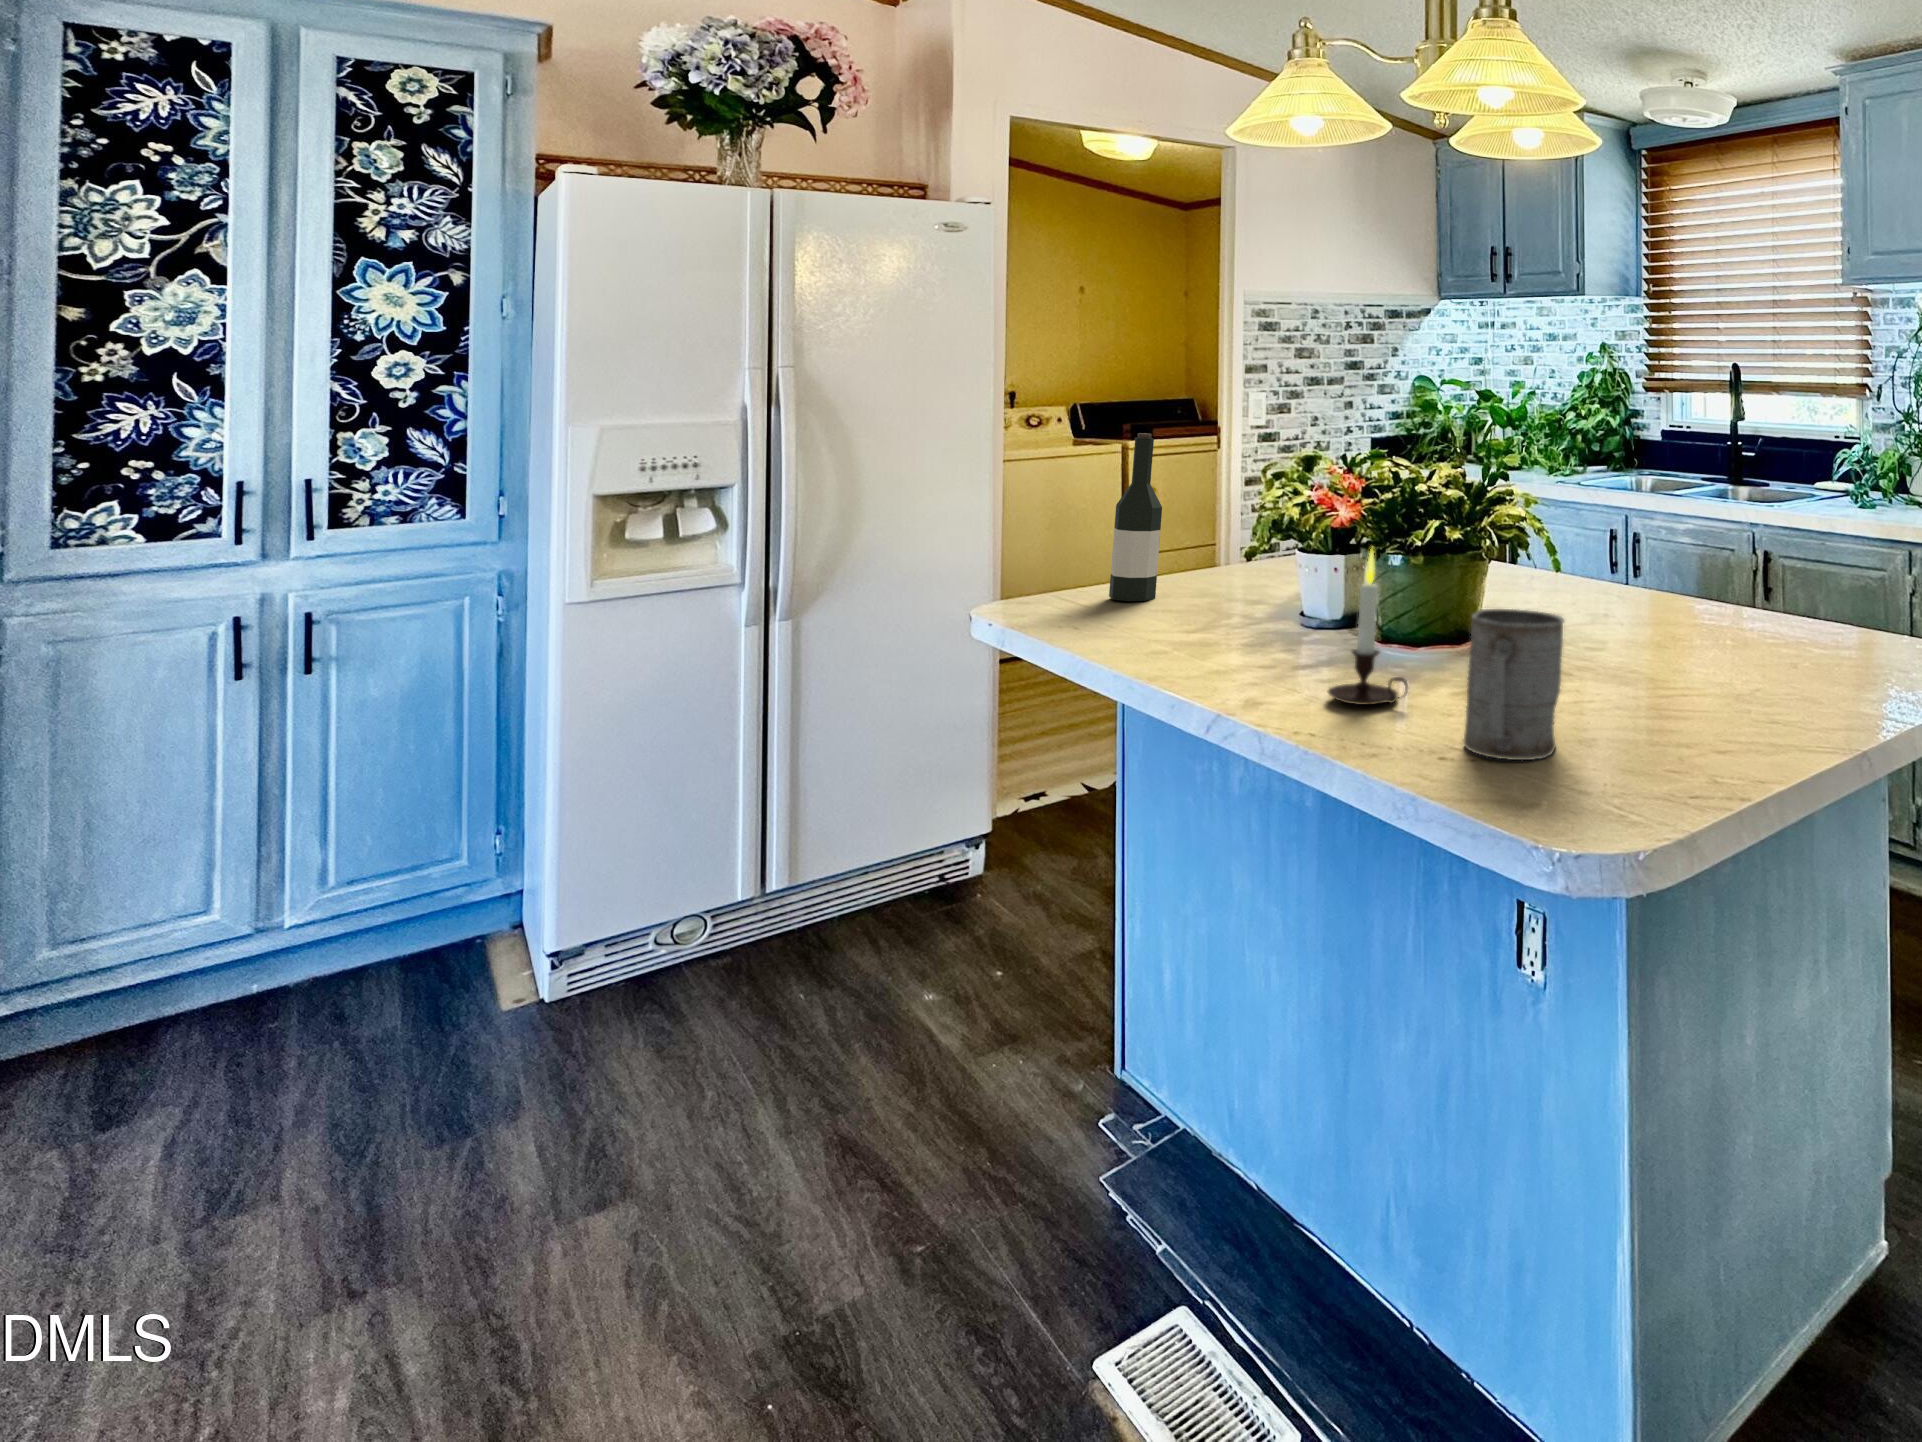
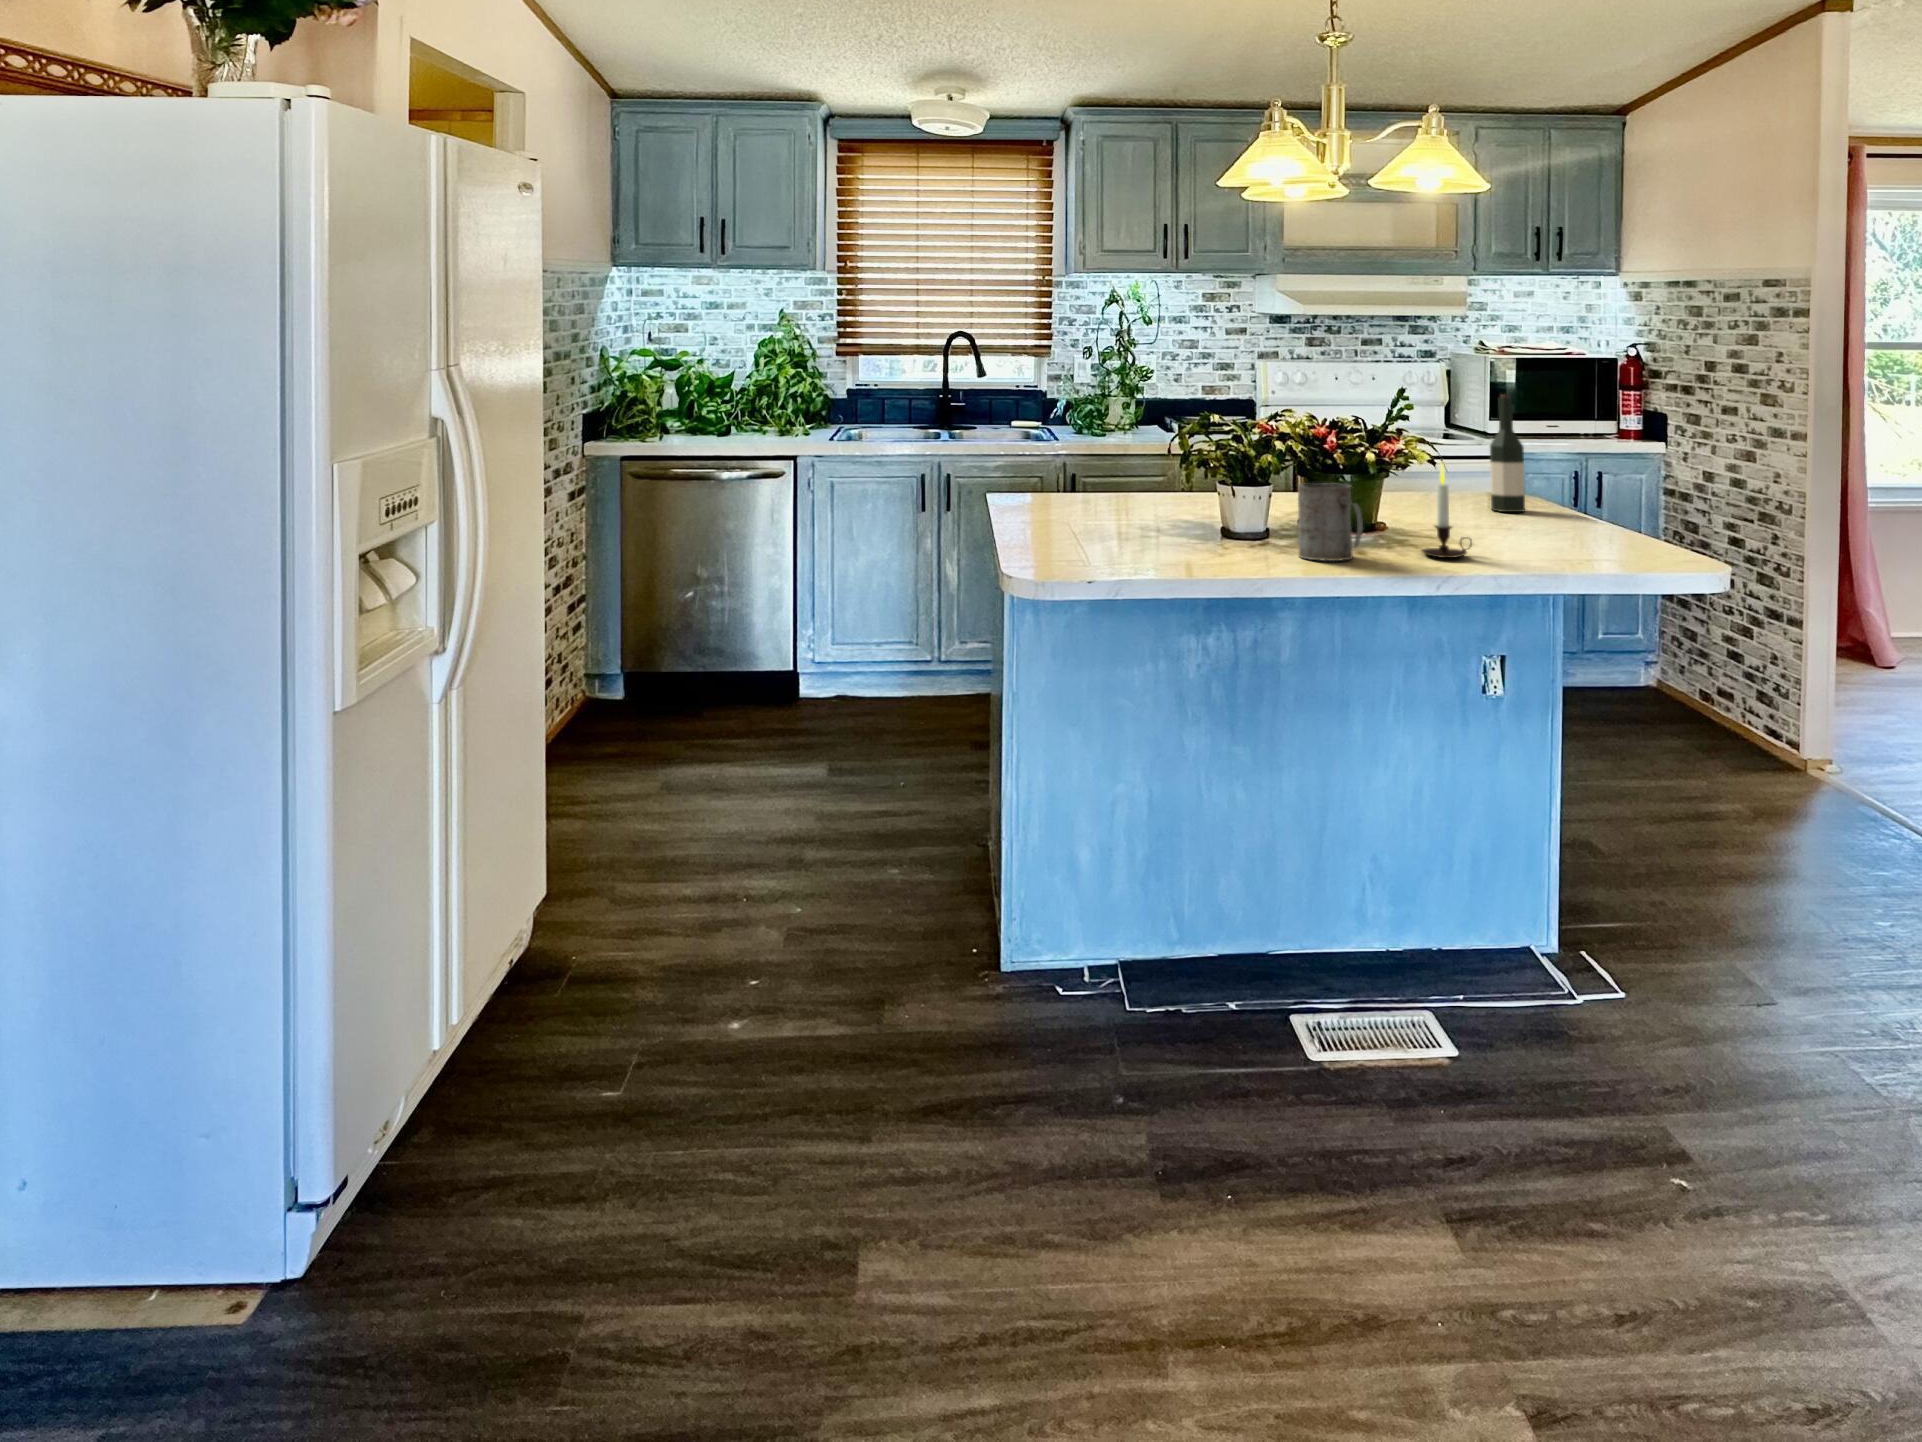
wine bottle: present [1109,433,1162,601] -> present [1490,394,1525,512]
mug: present [1463,609,1564,760] -> present [1298,483,1363,561]

